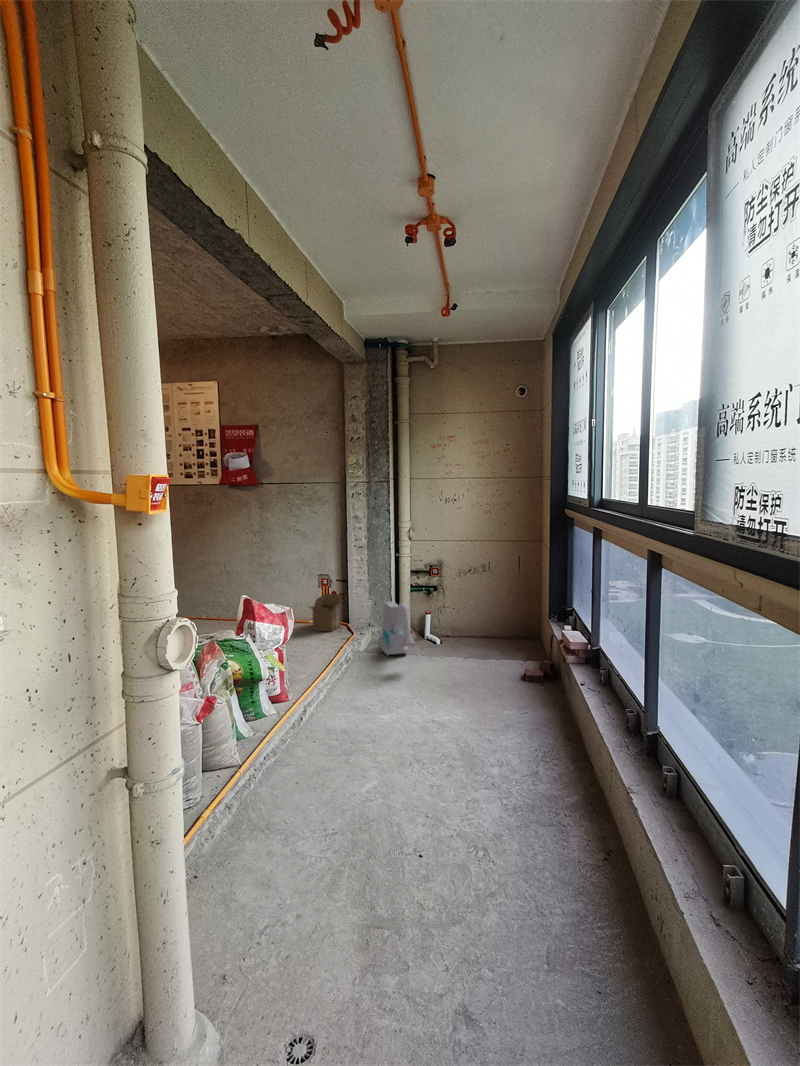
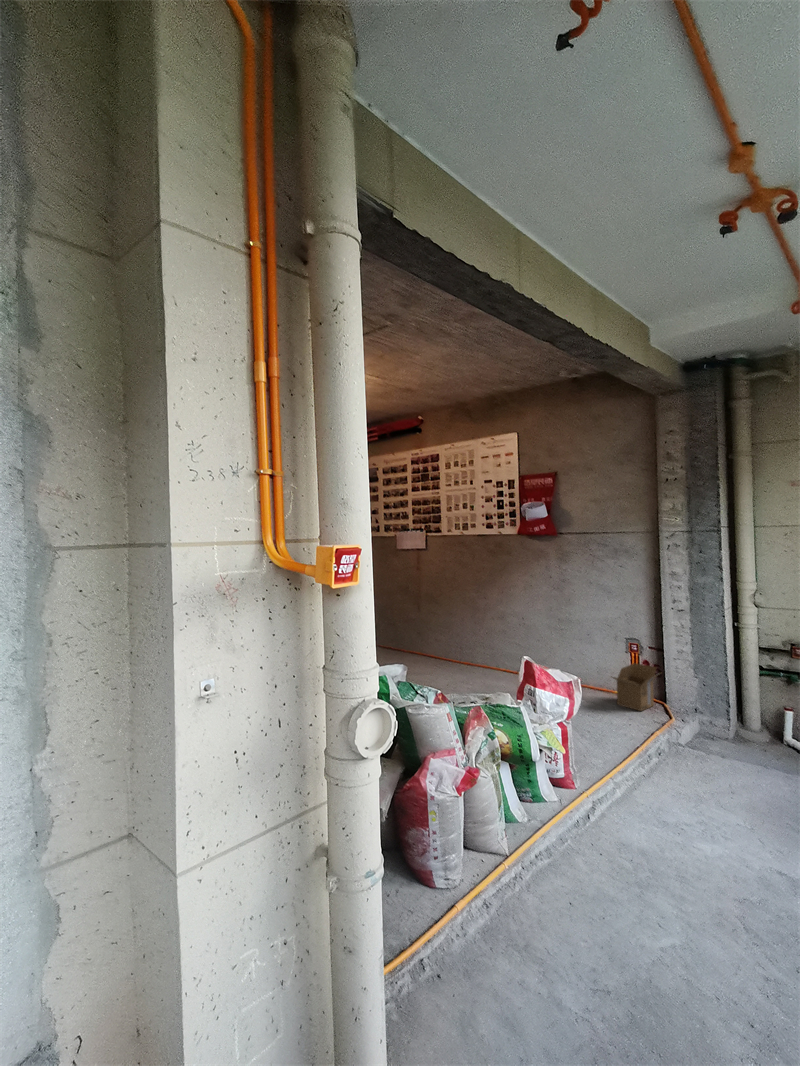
vacuum cleaner: present [378,602,416,656] -> none [707,686,764,763]

